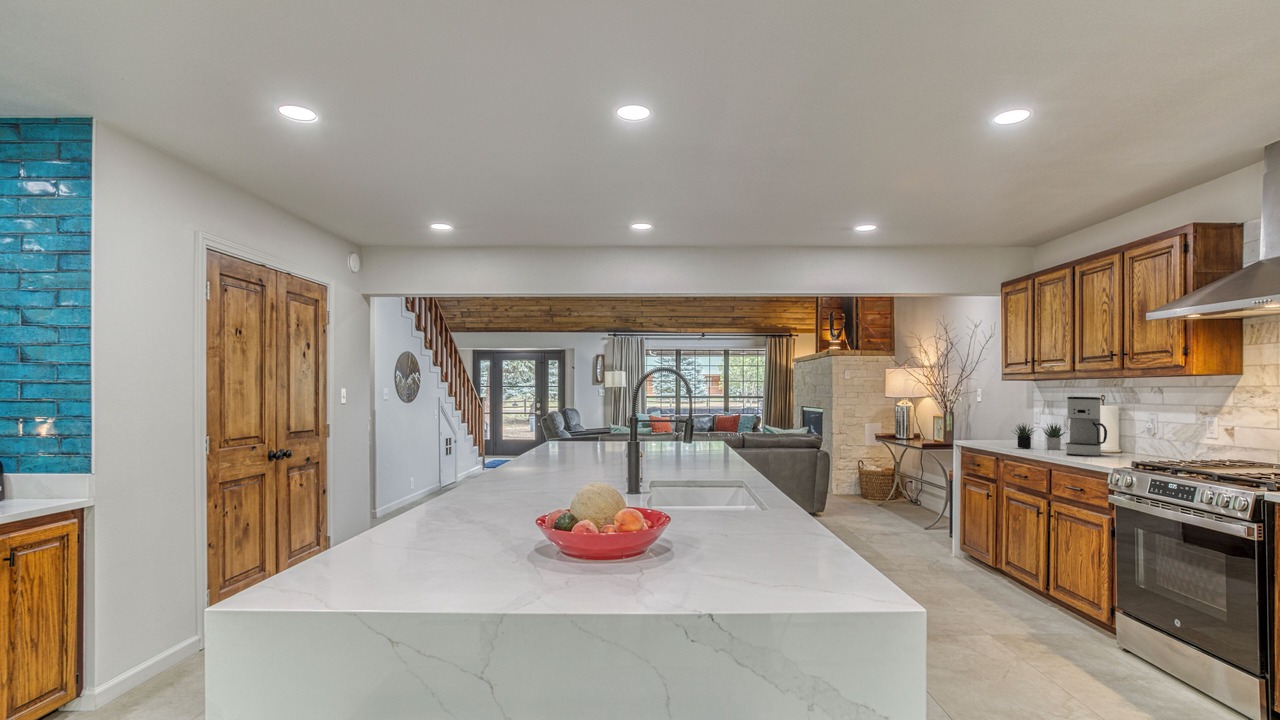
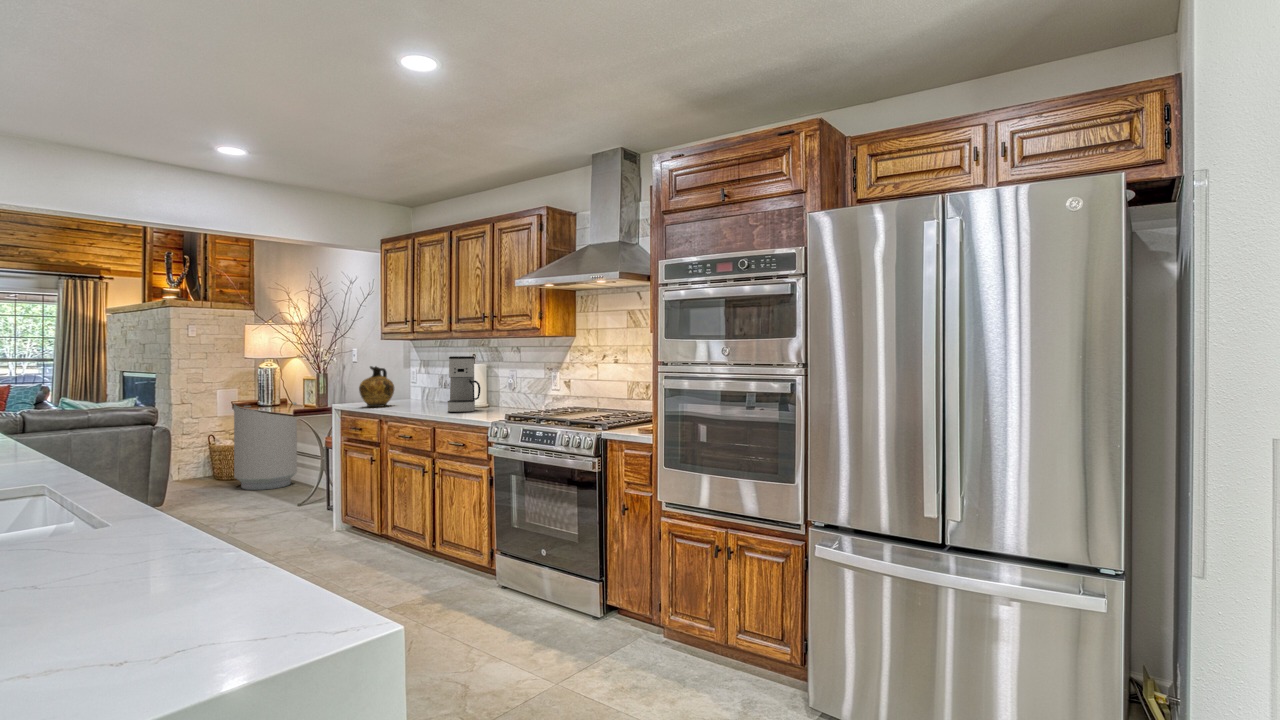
ceramic jug: none [977,405,1013,445] -> present [359,366,394,407]
succulent plant: present [1015,423,1065,450] -> none [394,380,447,409]
trash can: none [876,435,927,511] -> present [234,402,297,490]

